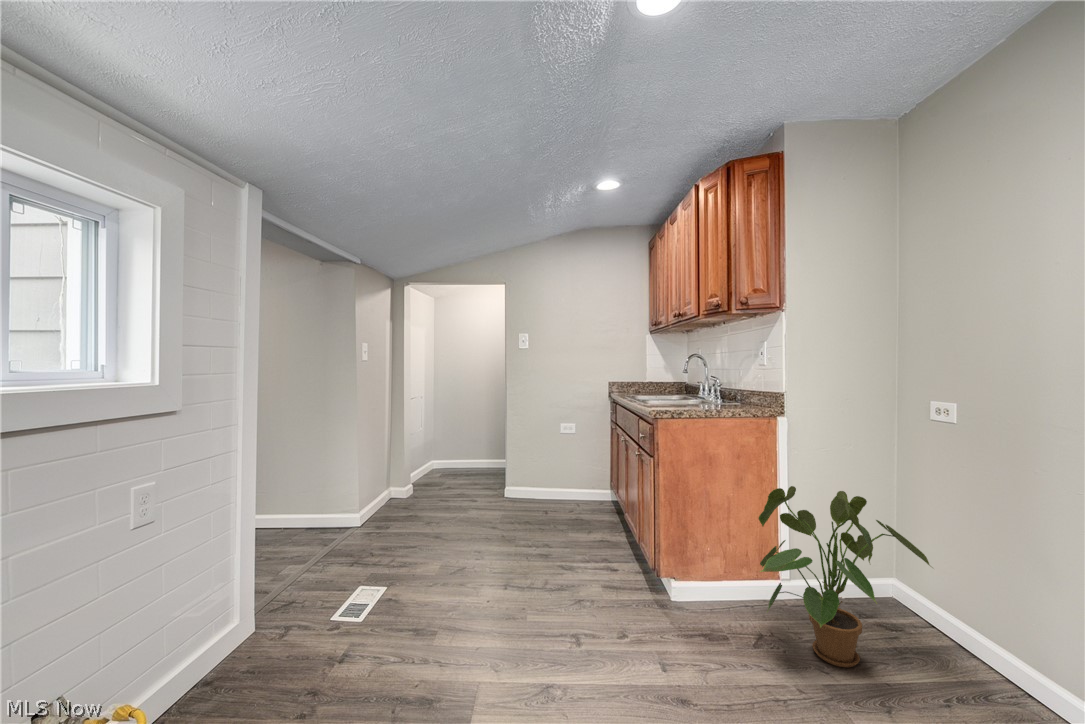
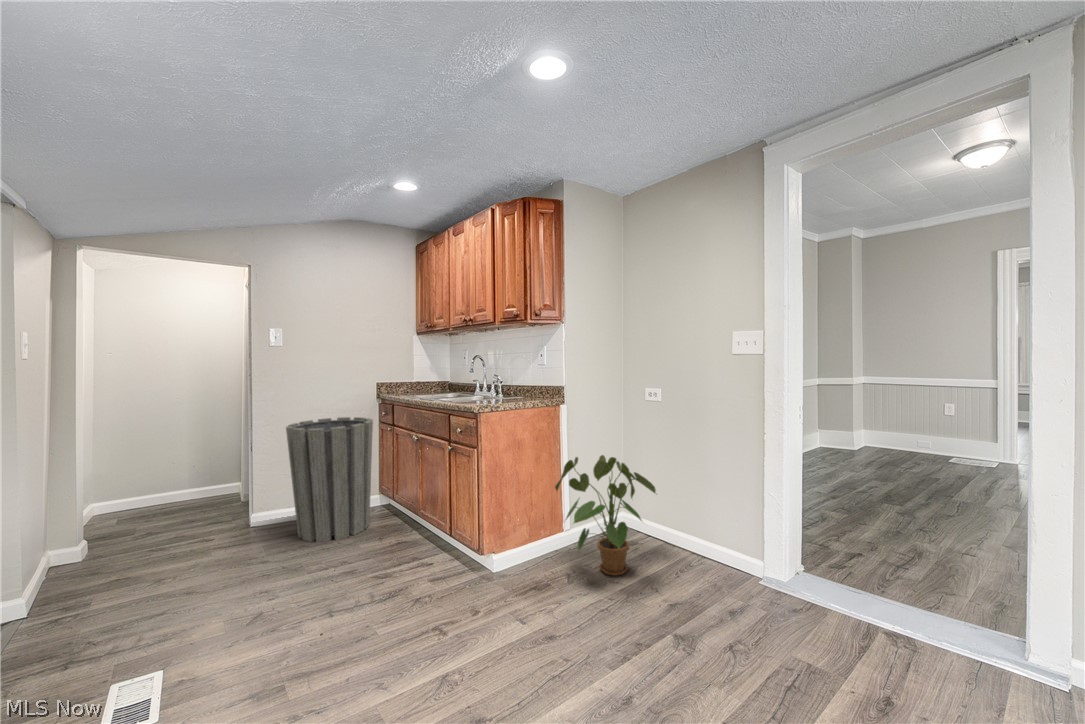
trash can: none [524,412,595,522] -> present [286,417,373,542]

